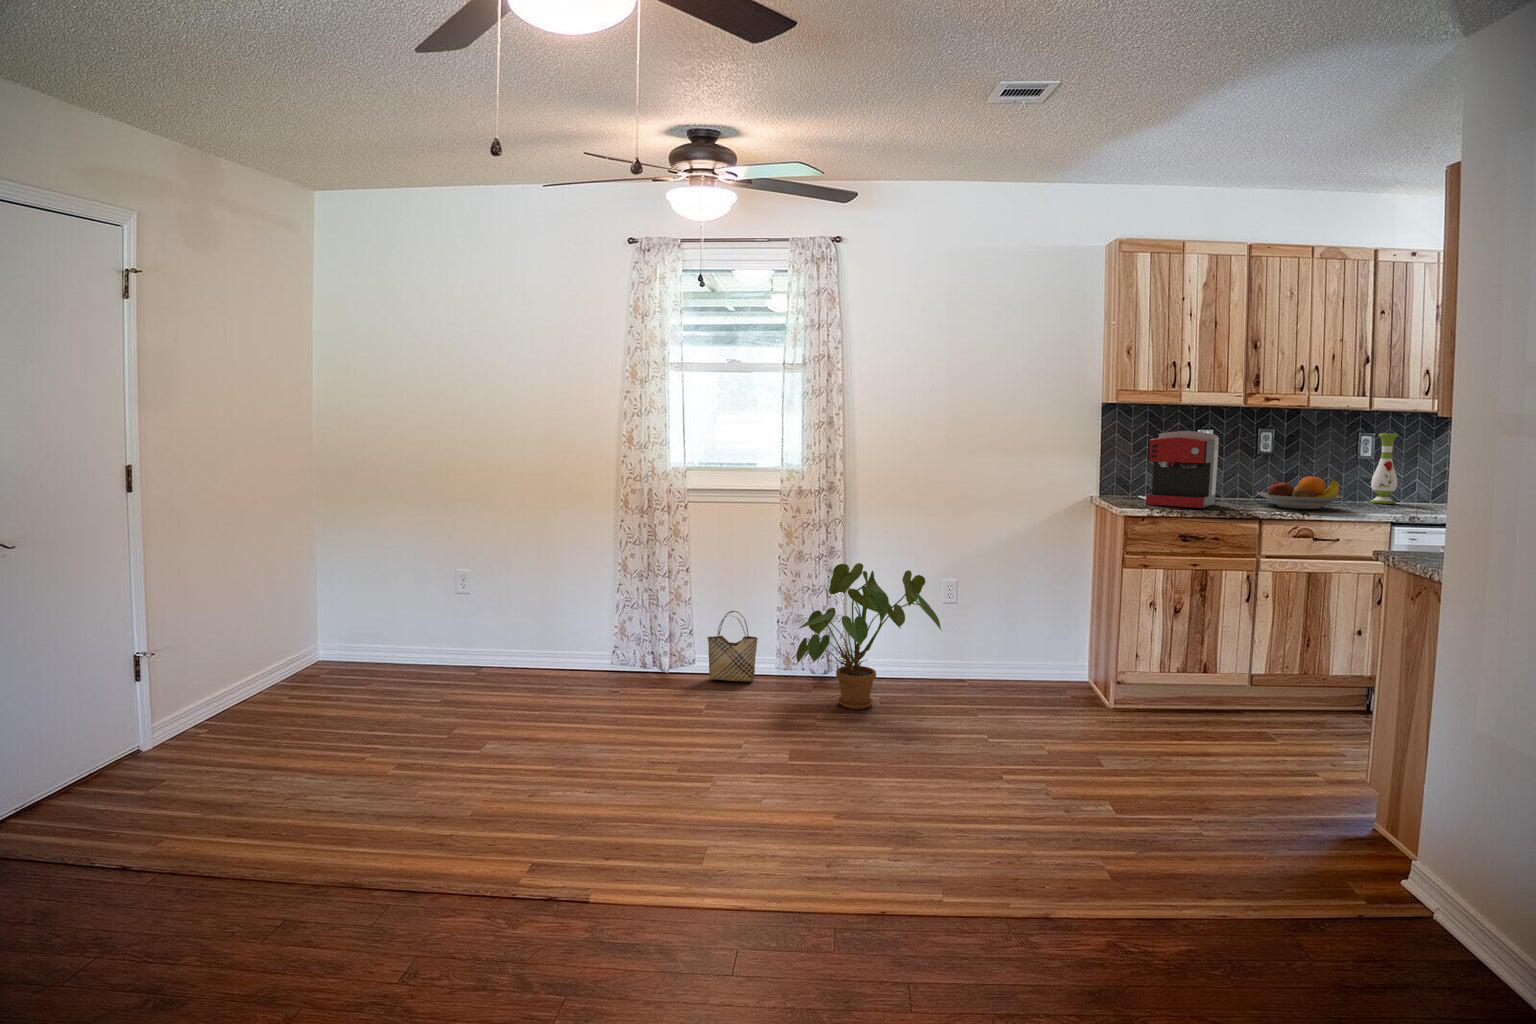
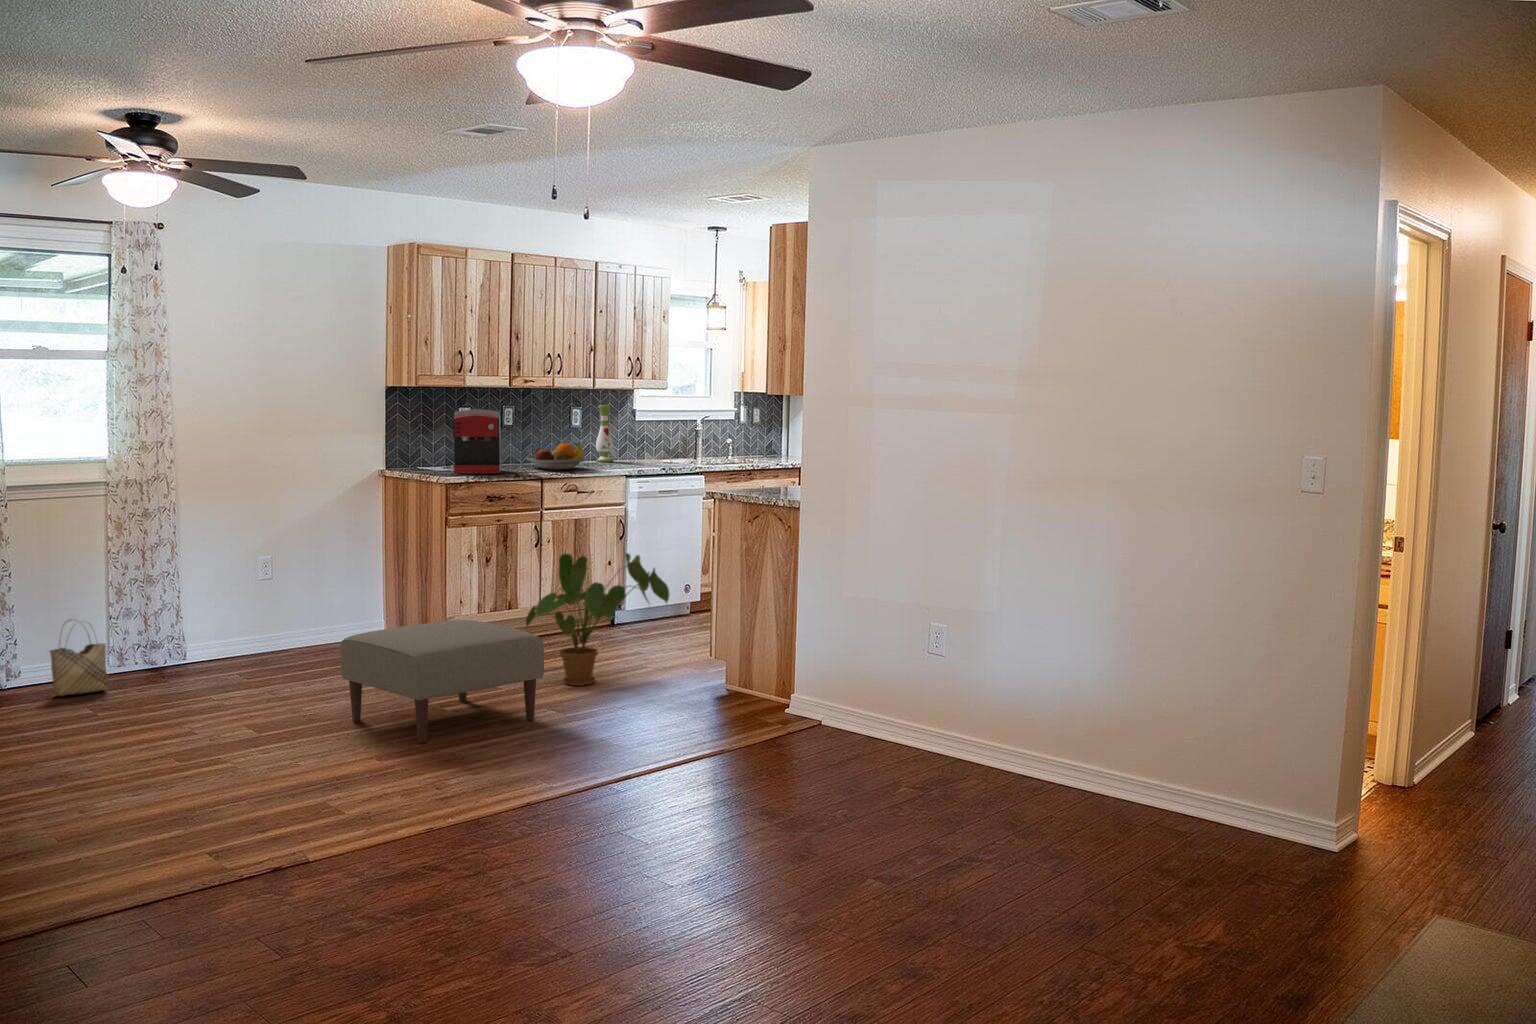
house plant: present [796,563,941,709] -> present [526,553,669,686]
ottoman: none [884,695,1137,888] -> present [341,620,544,743]

